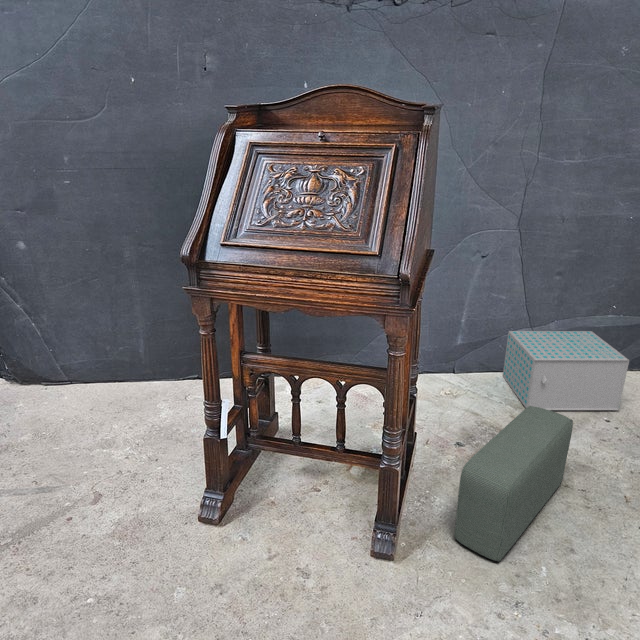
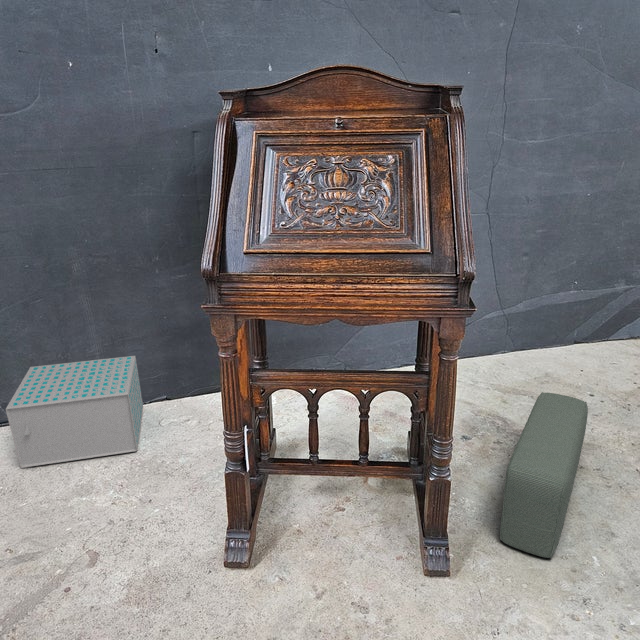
storage box: present [503,331,629,410] -> present [6,356,143,468]

